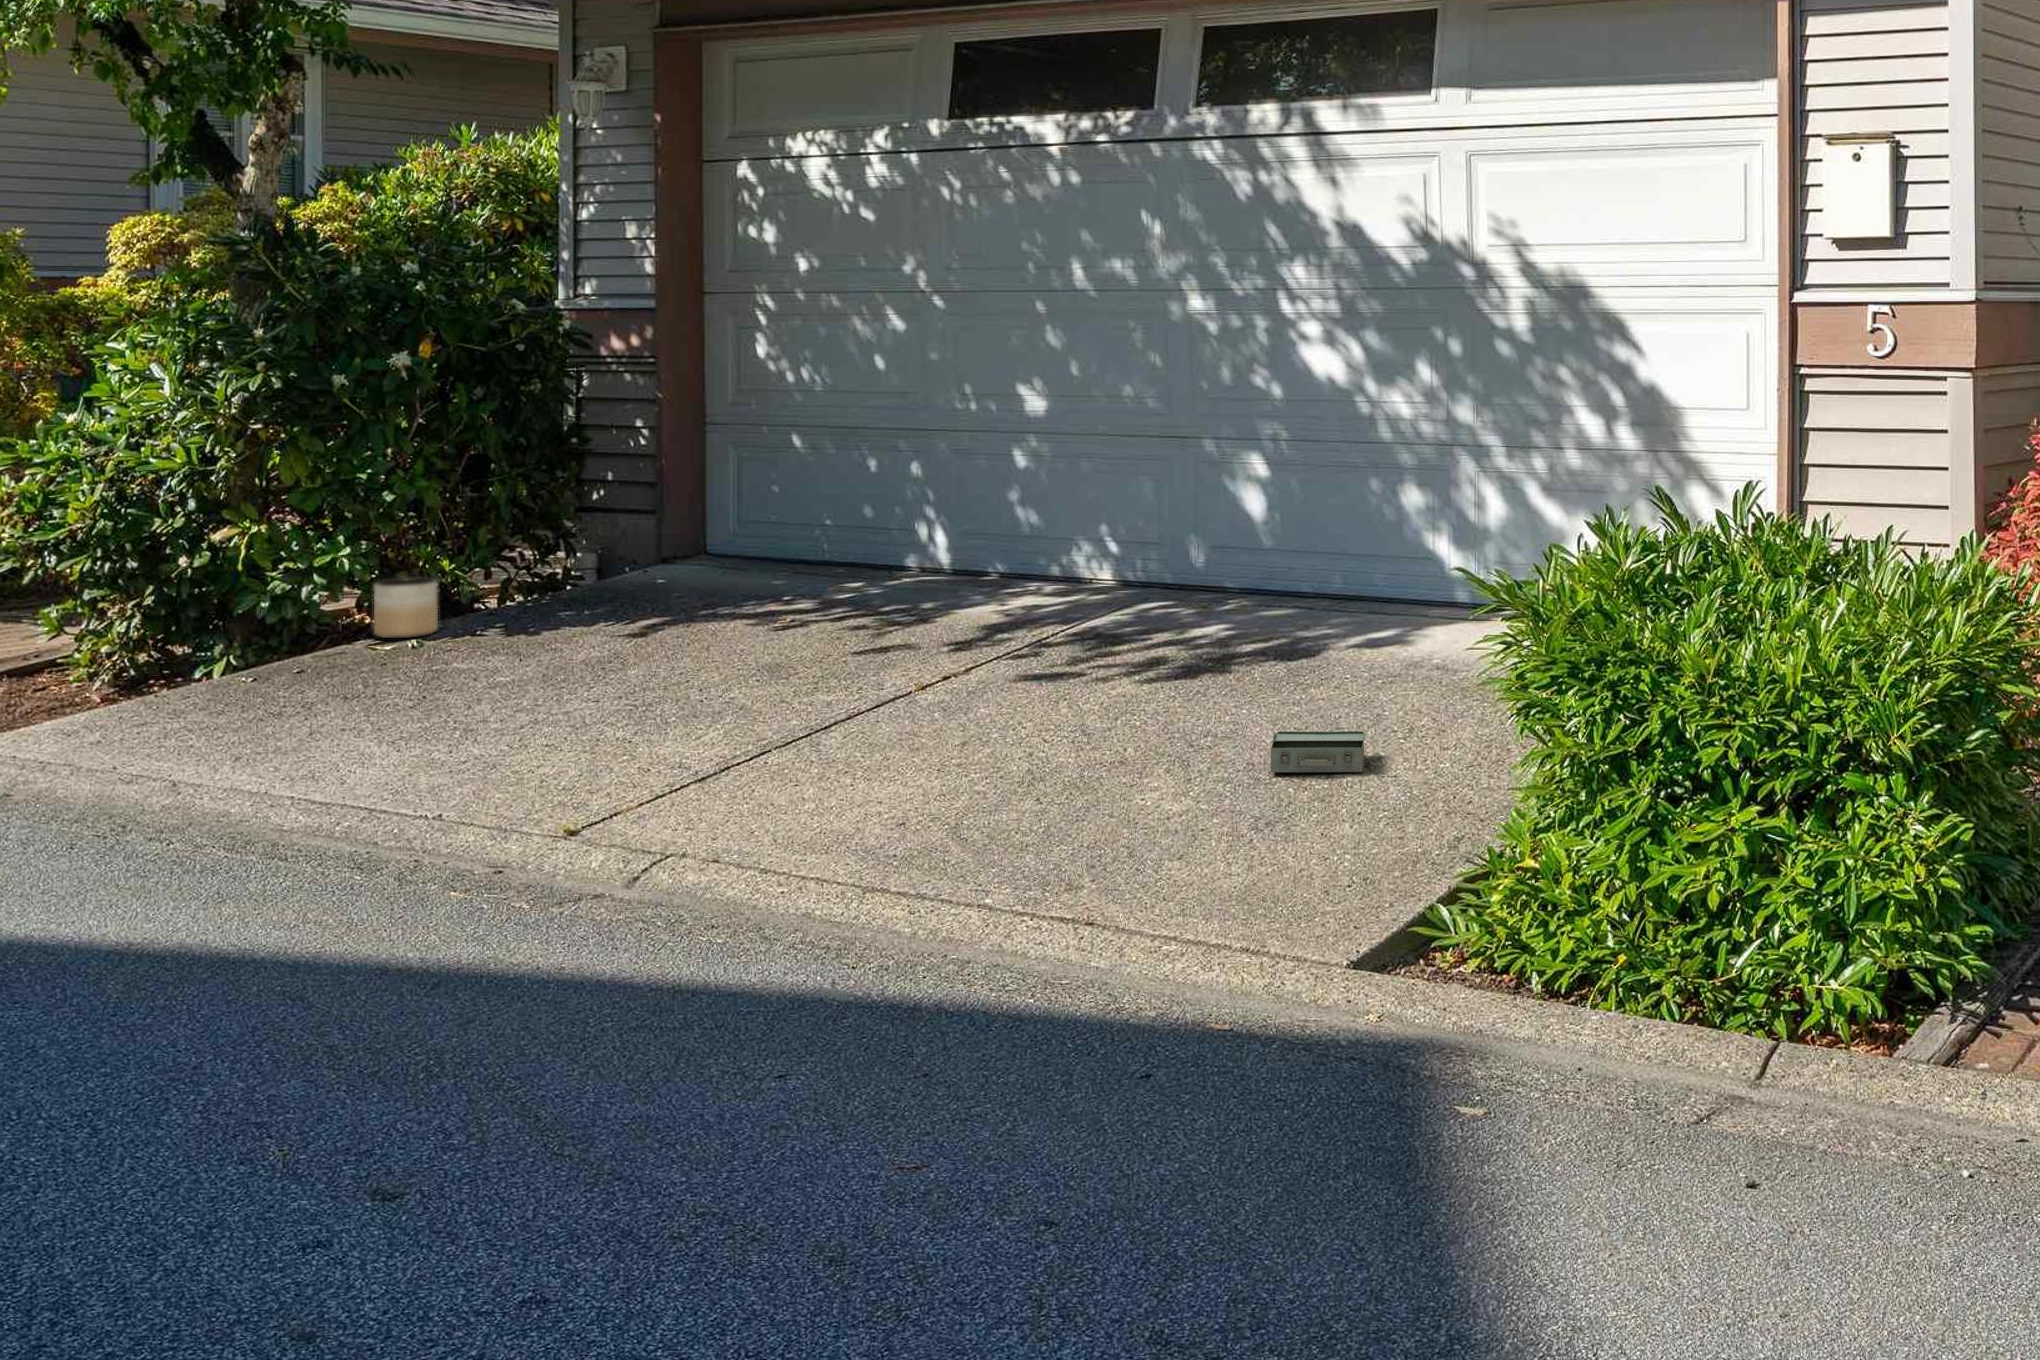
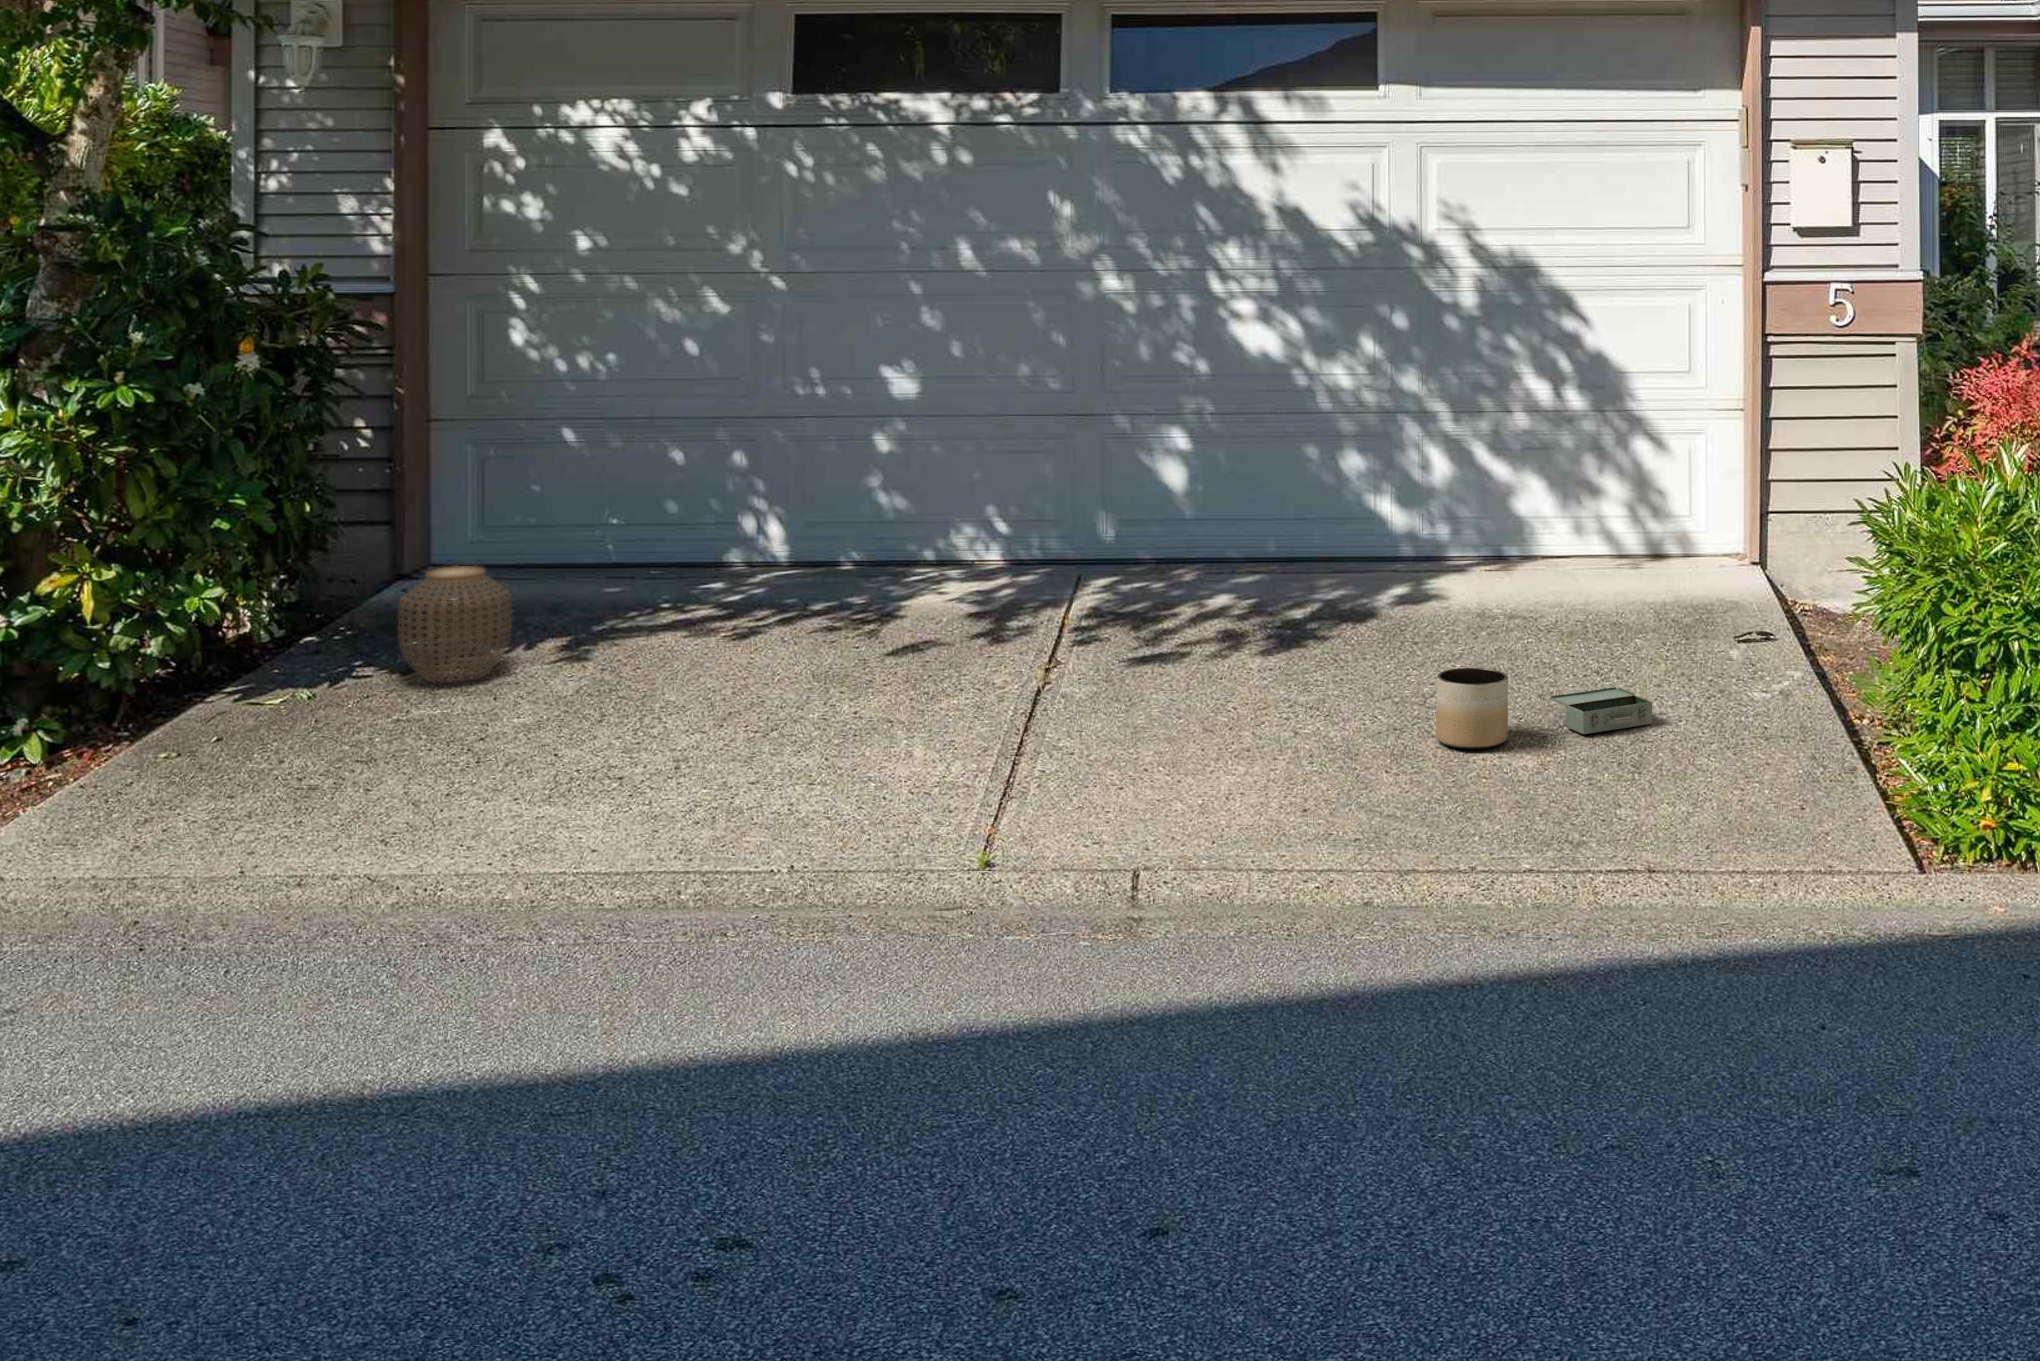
woven basket: none [502,535,597,634] -> present [399,566,512,683]
planter: present [374,578,438,638] -> present [1436,668,1508,749]

